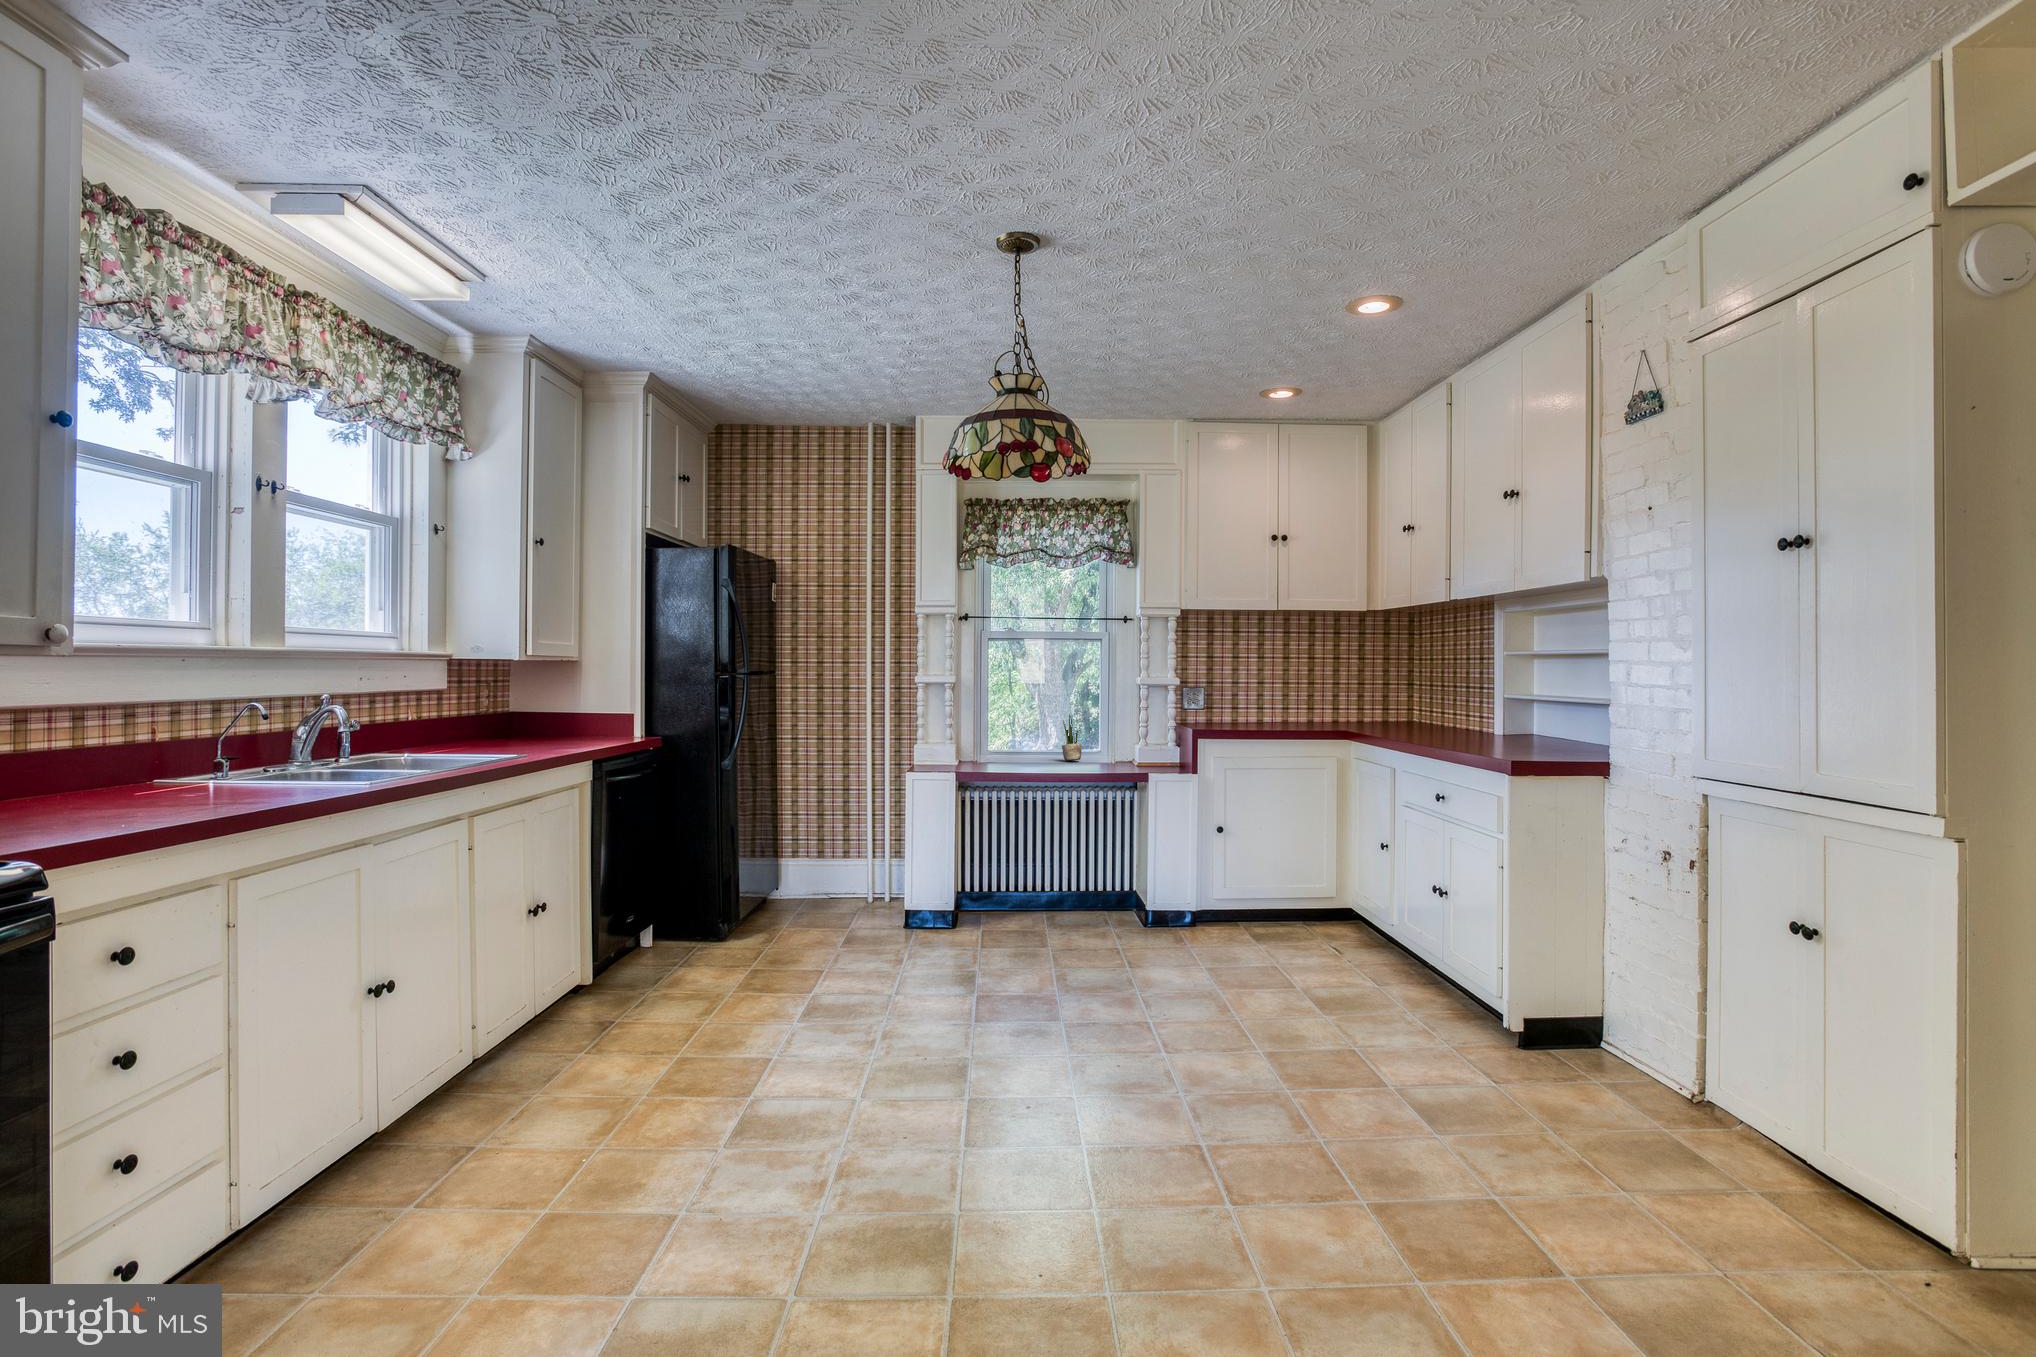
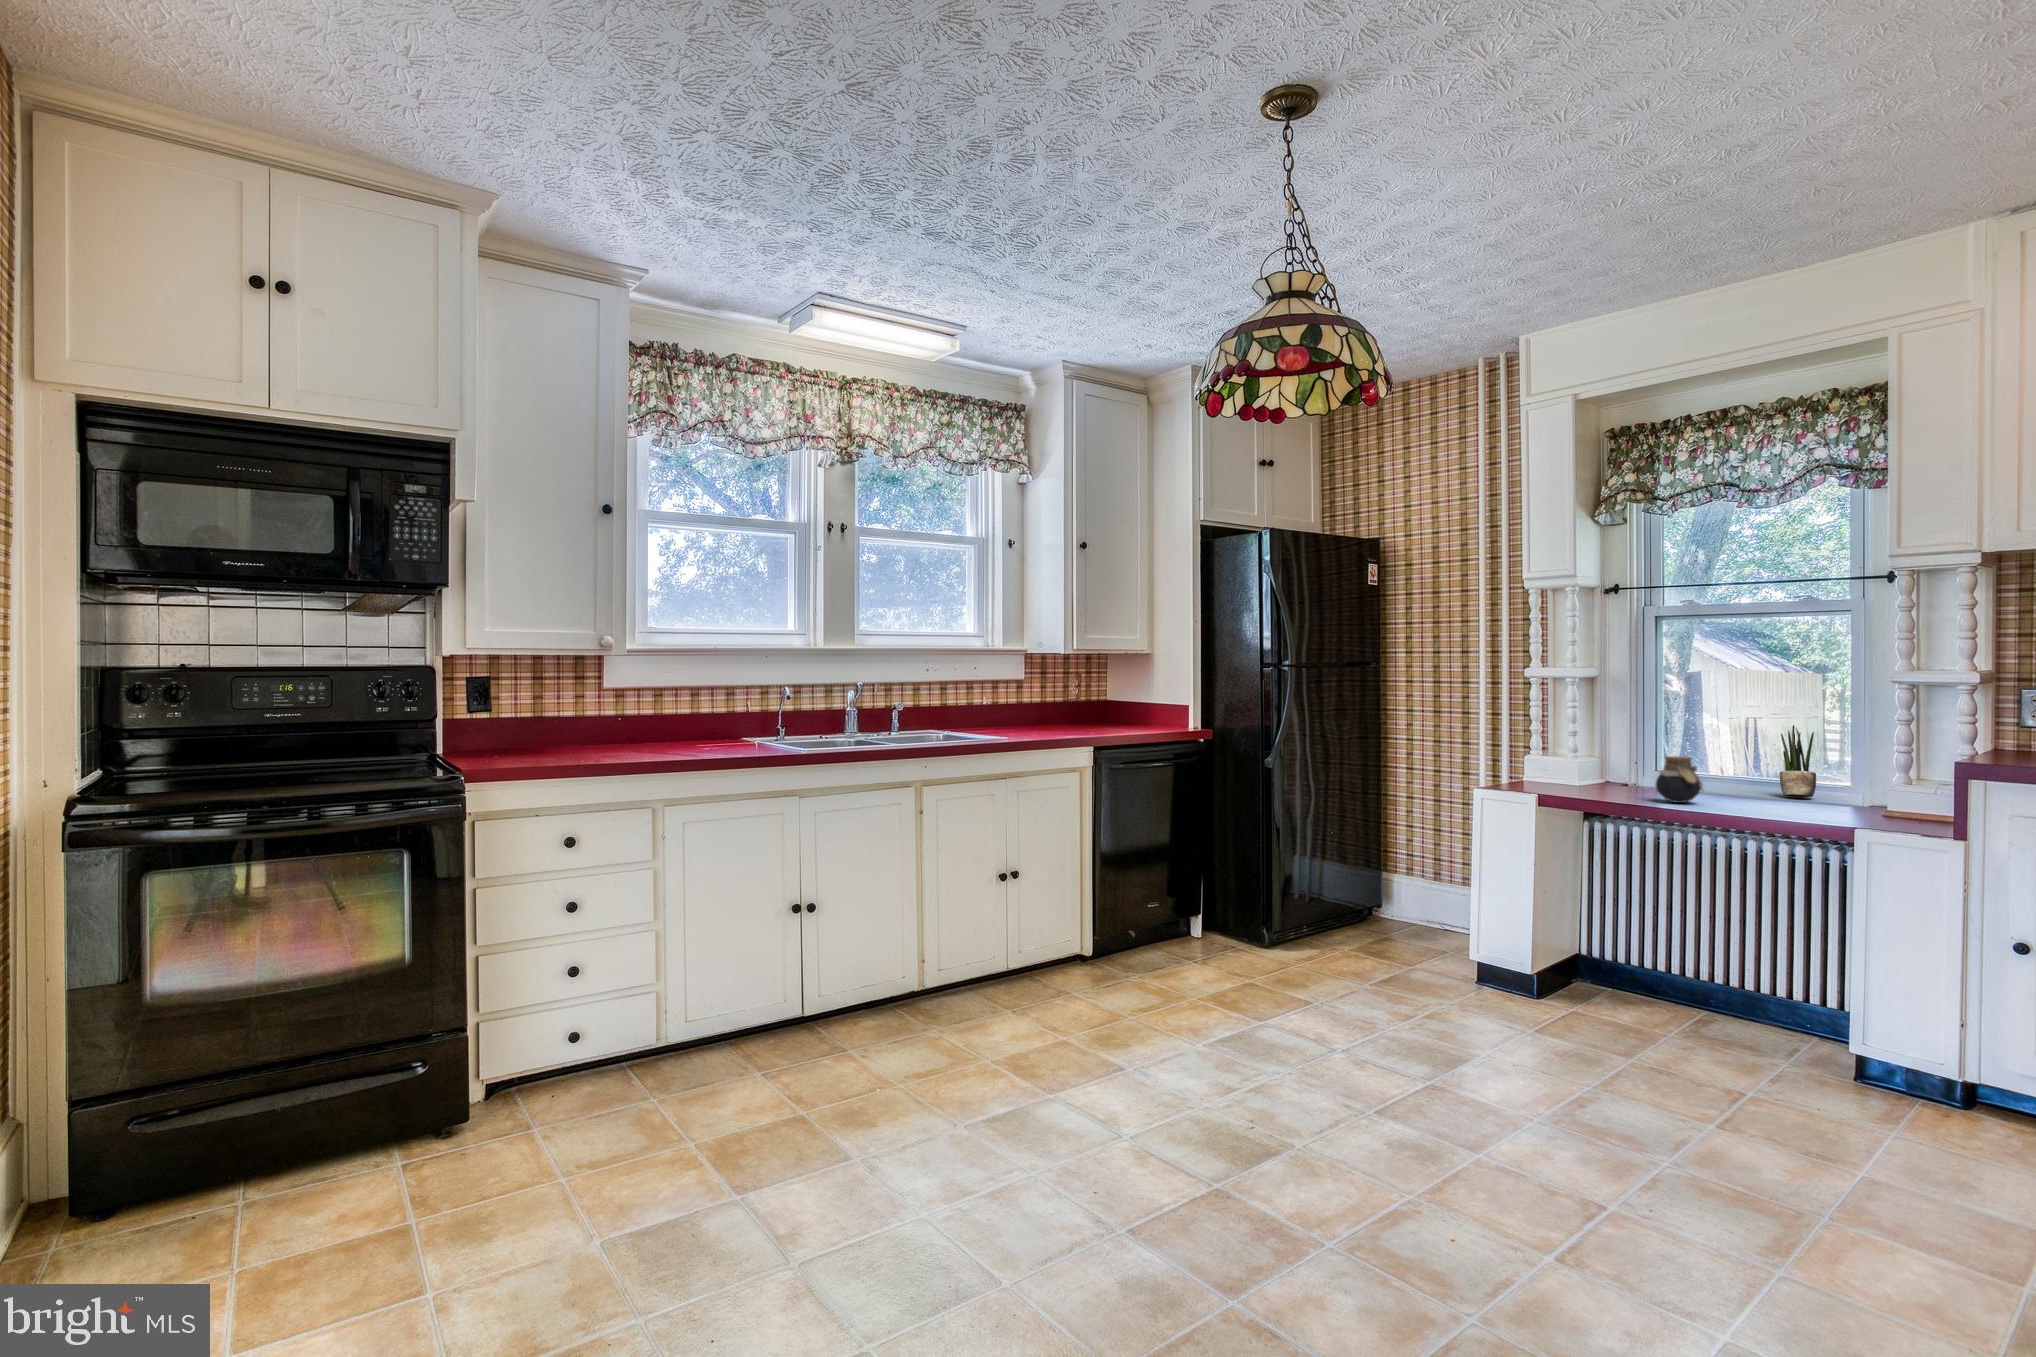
jar: none [1023,739,1053,771] -> present [1656,756,1703,803]

